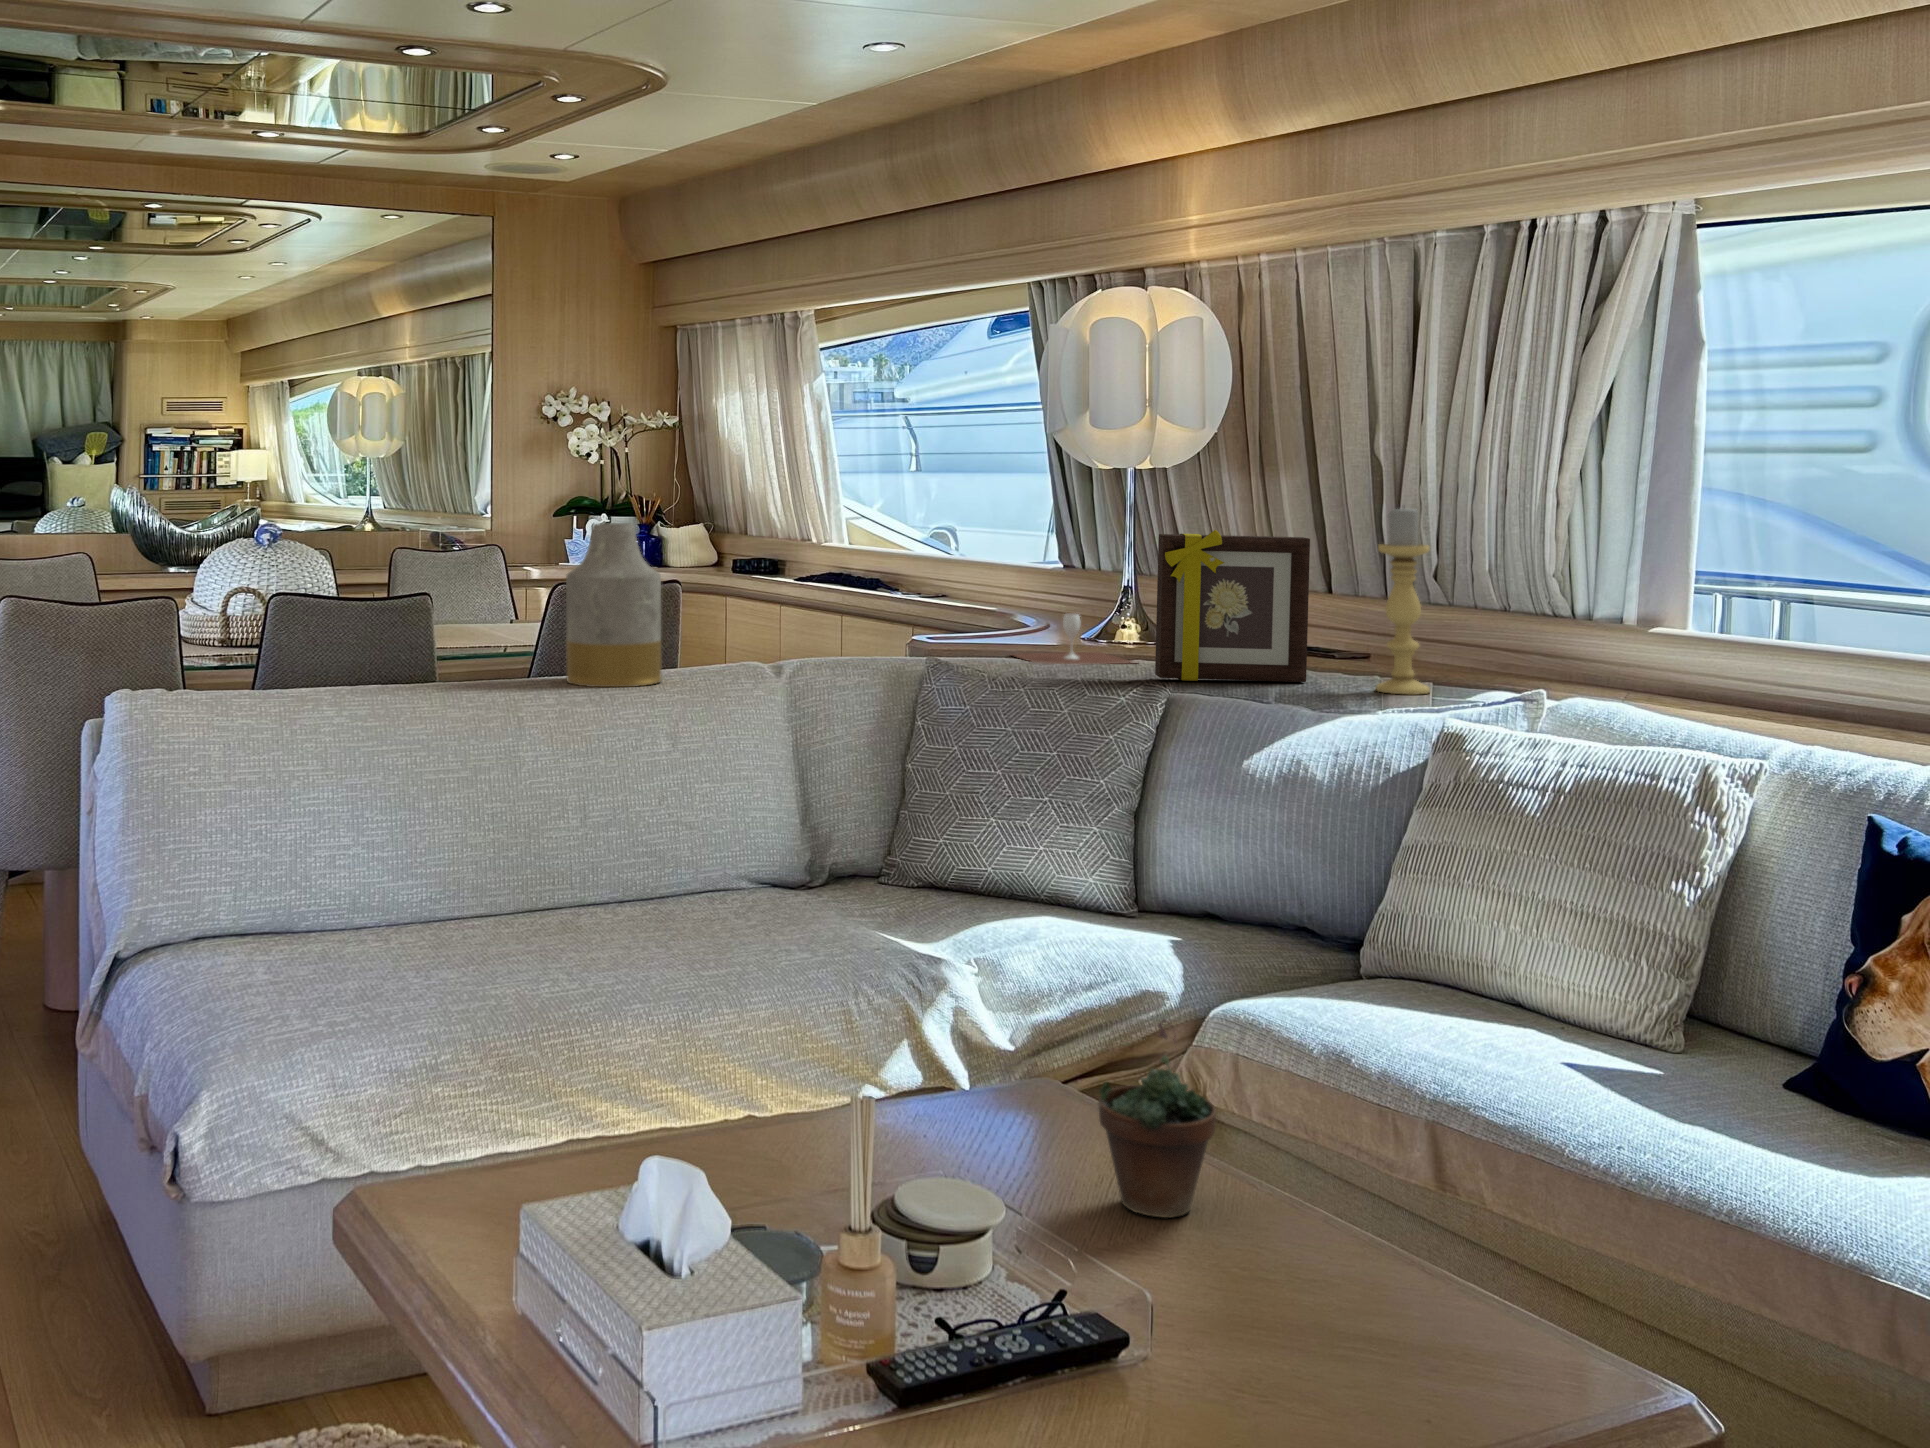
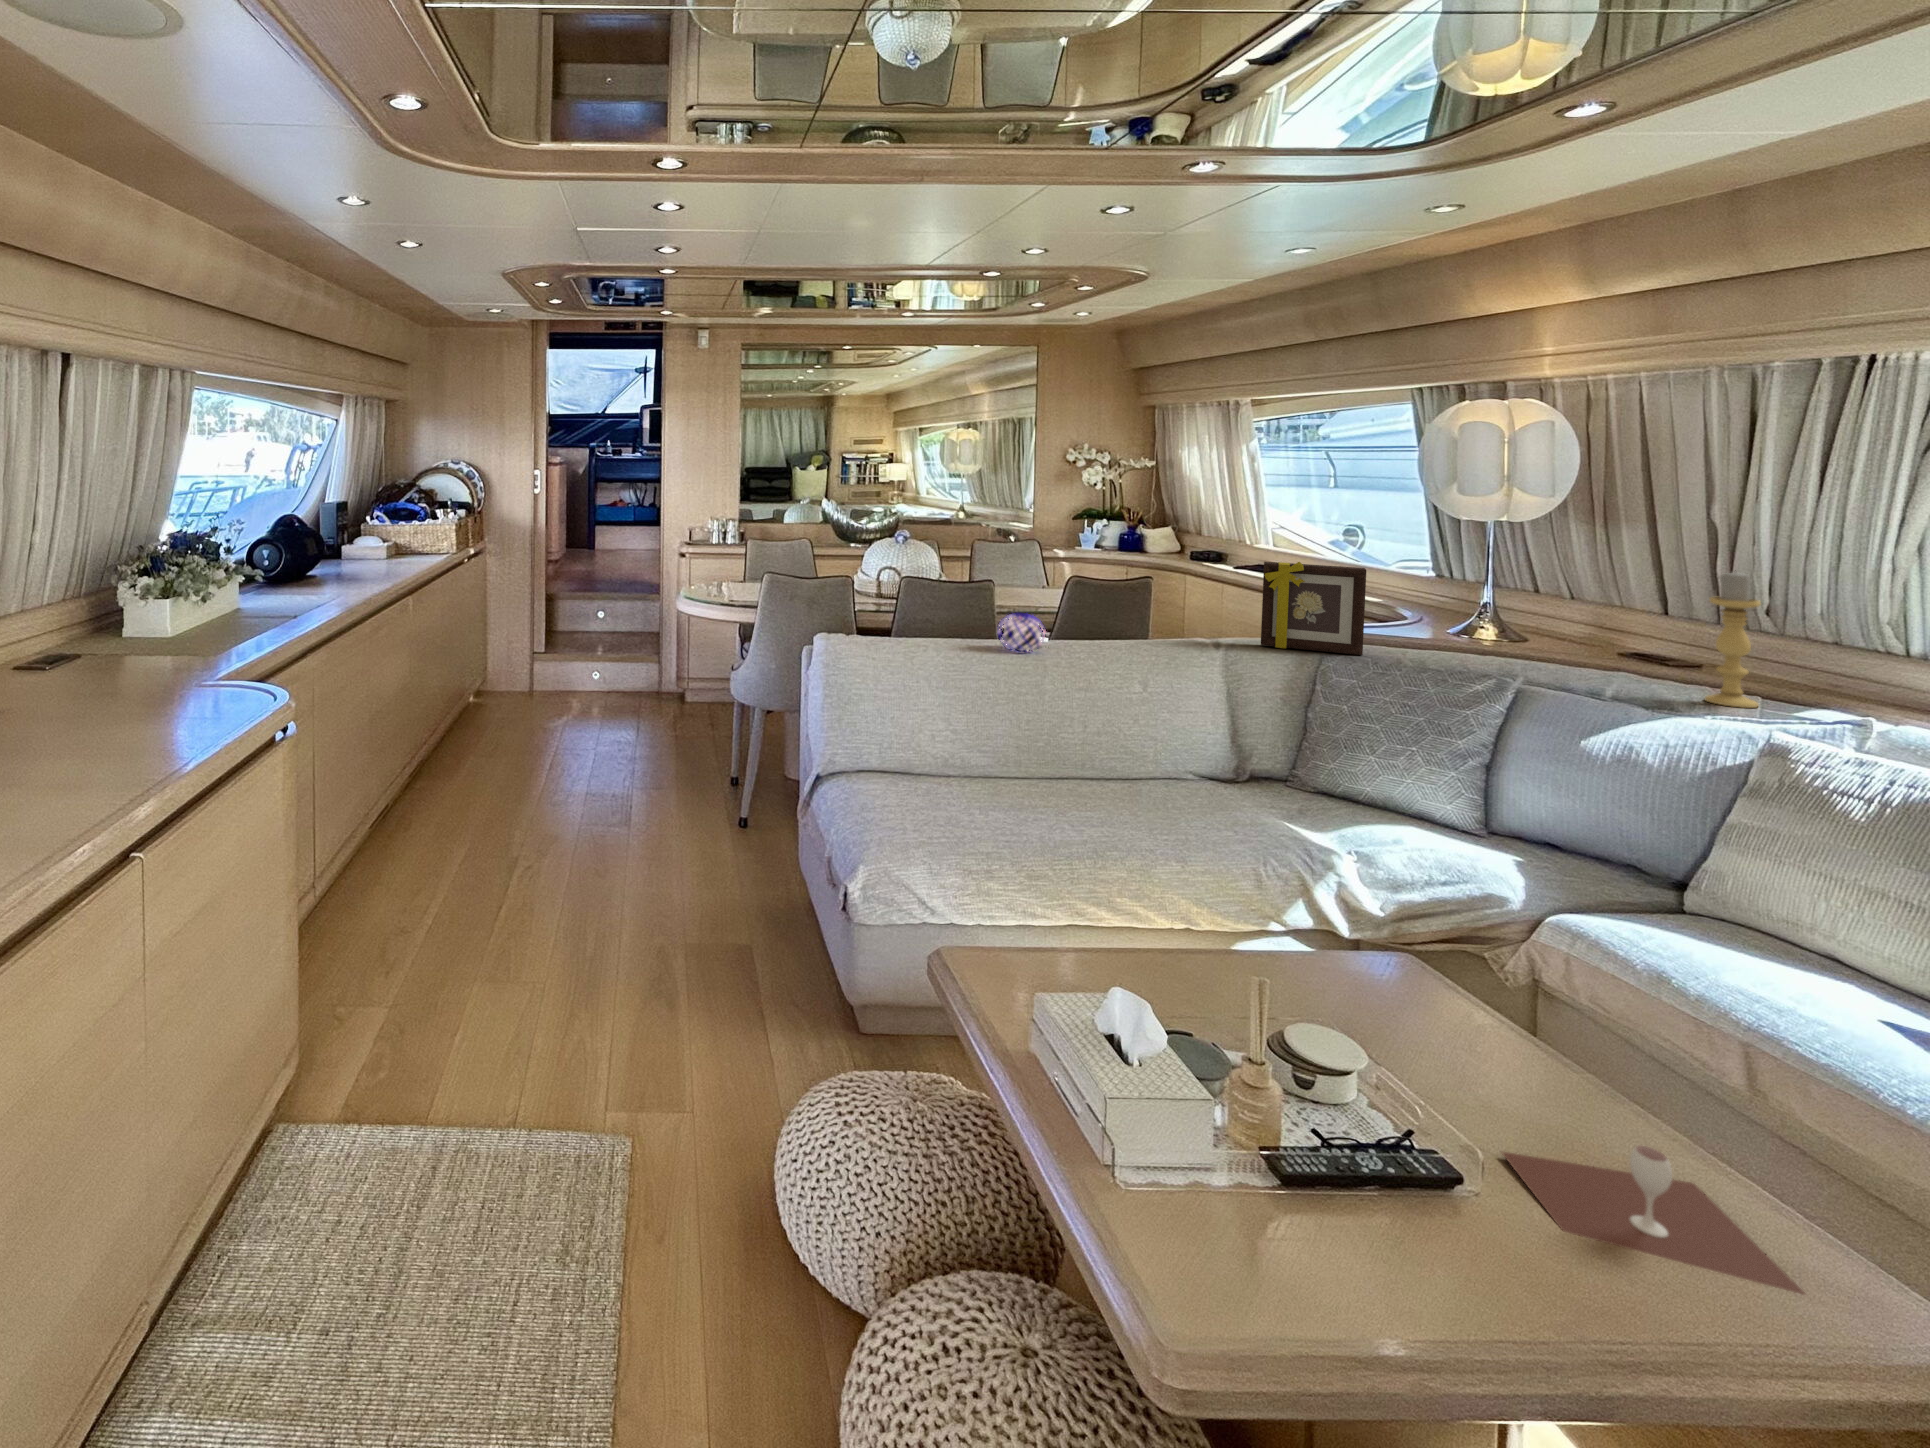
vase: present [566,523,661,687] -> none [1079,556,1139,651]
picture frame: present [1155,530,1310,682] -> present [1261,562,1366,655]
wine glass: present [1013,613,1132,665] -> present [1502,1145,1805,1294]
decorative orb: none [428,626,511,694] -> present [997,613,1045,651]
succulent plant: present [1098,1020,1216,1218] -> none [1442,956,1540,1088]

